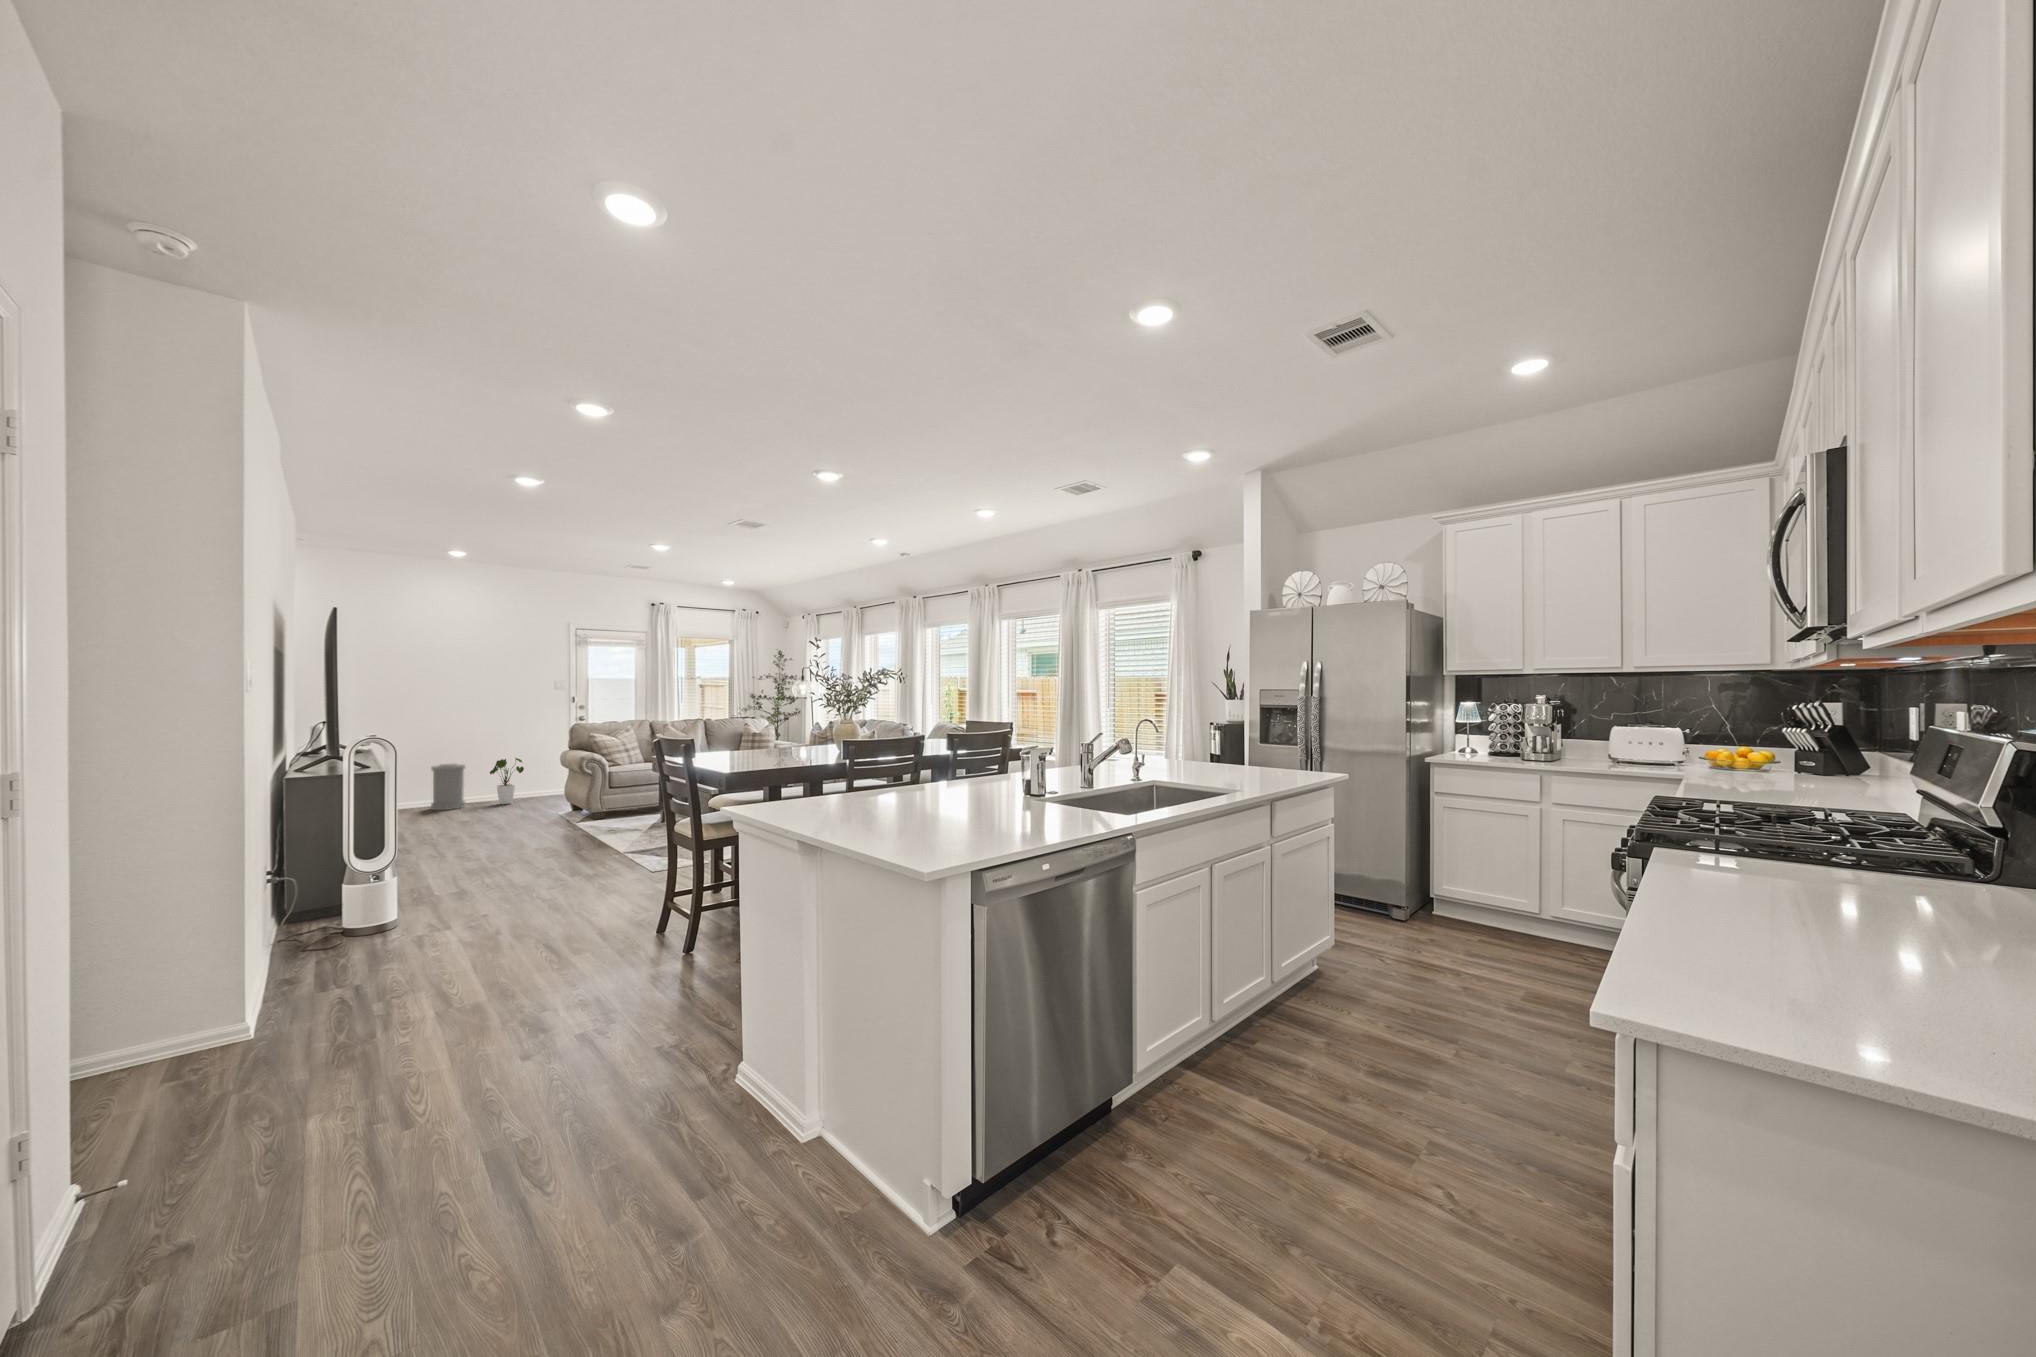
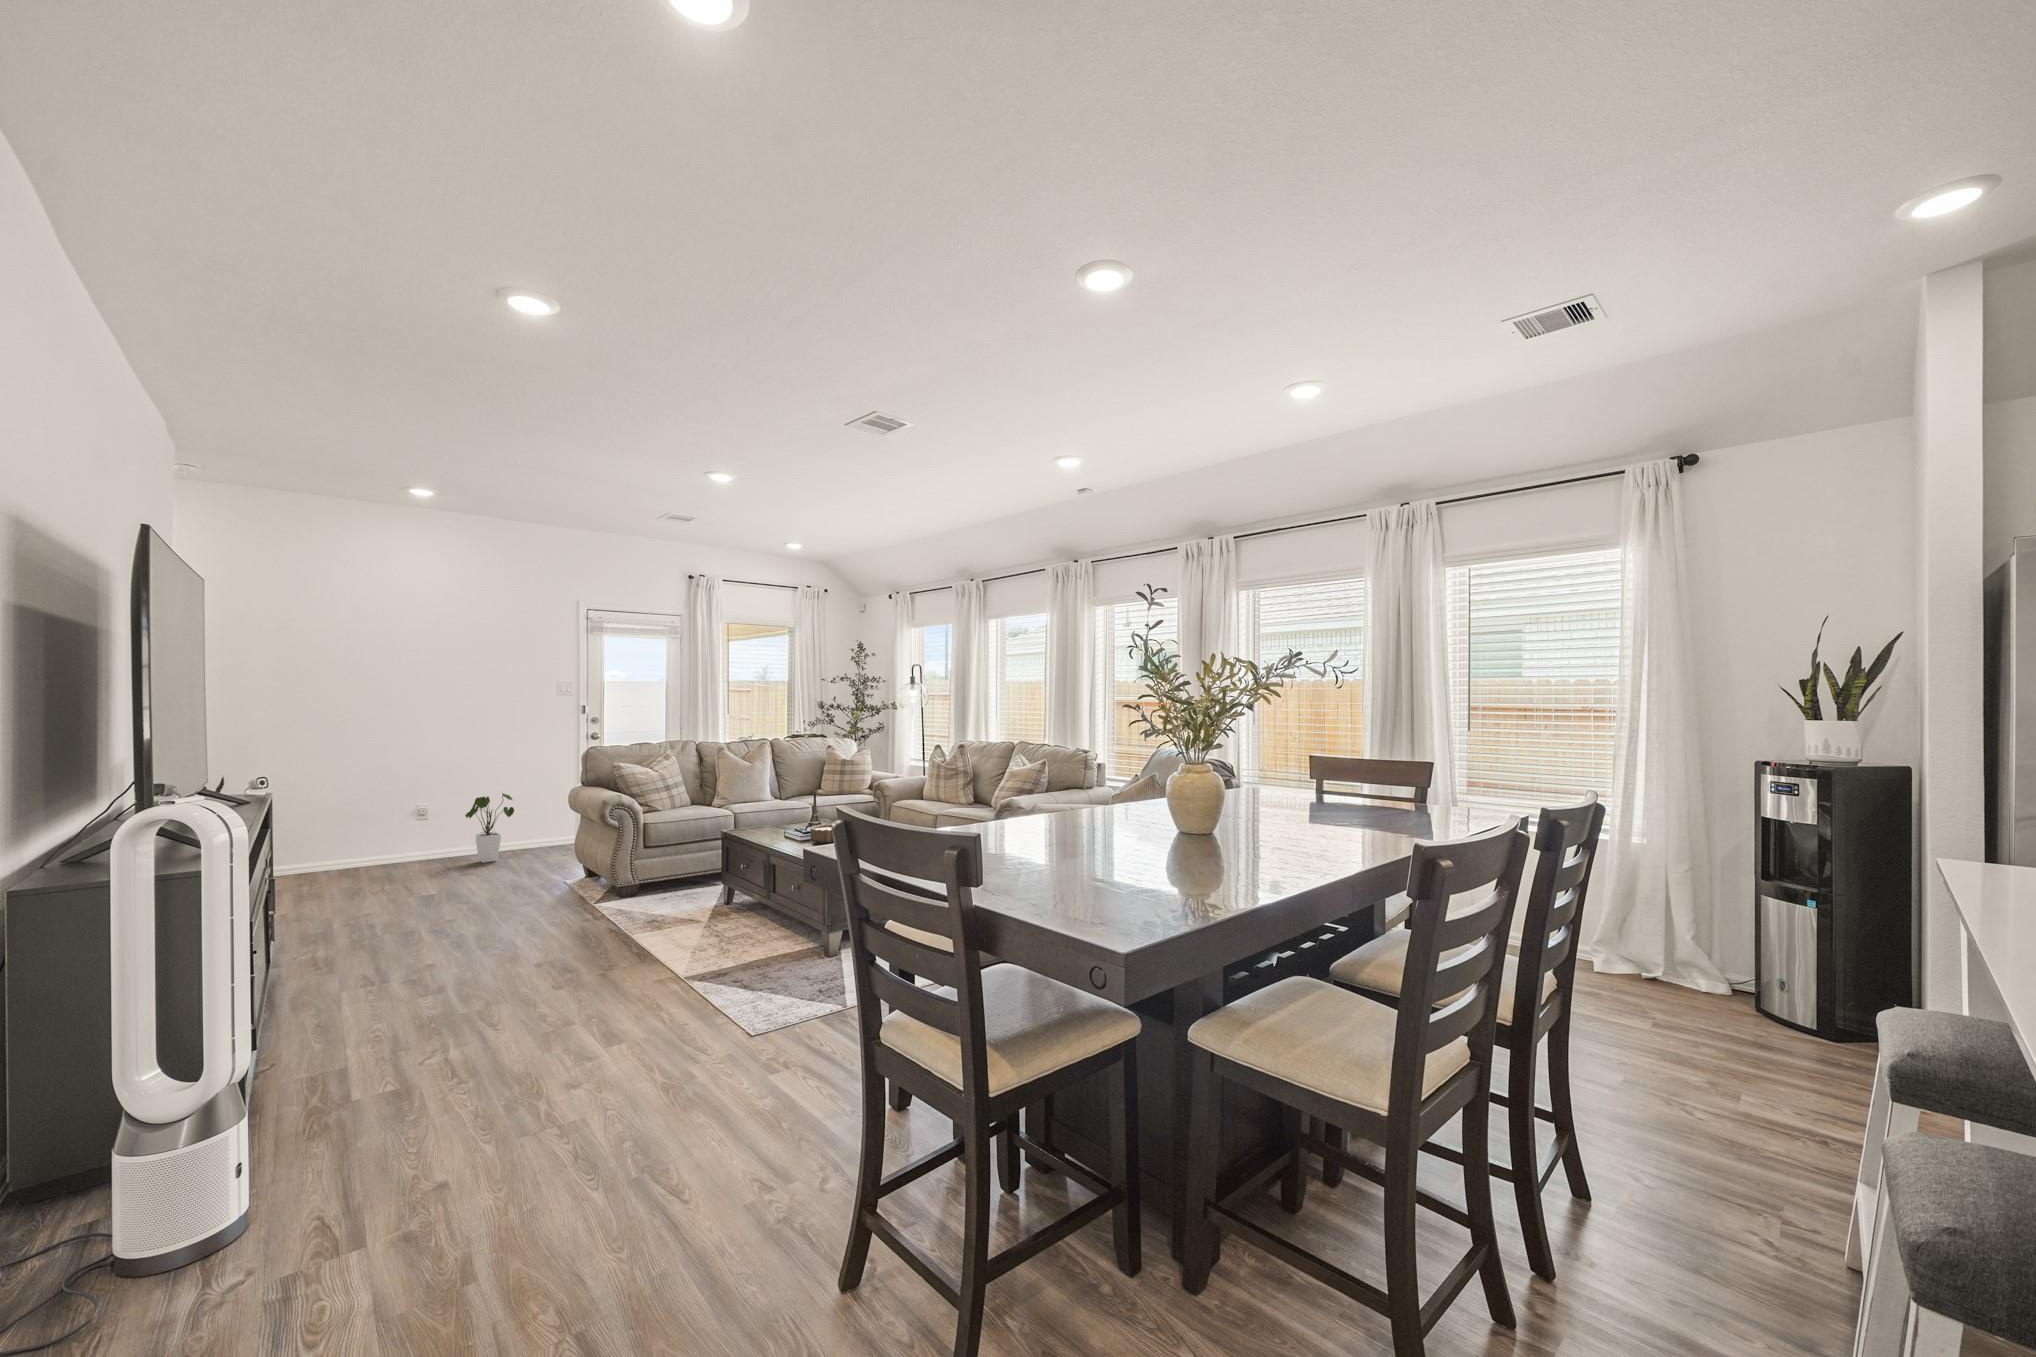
trash can: present [431,764,466,810] -> none [378,803,431,873]

